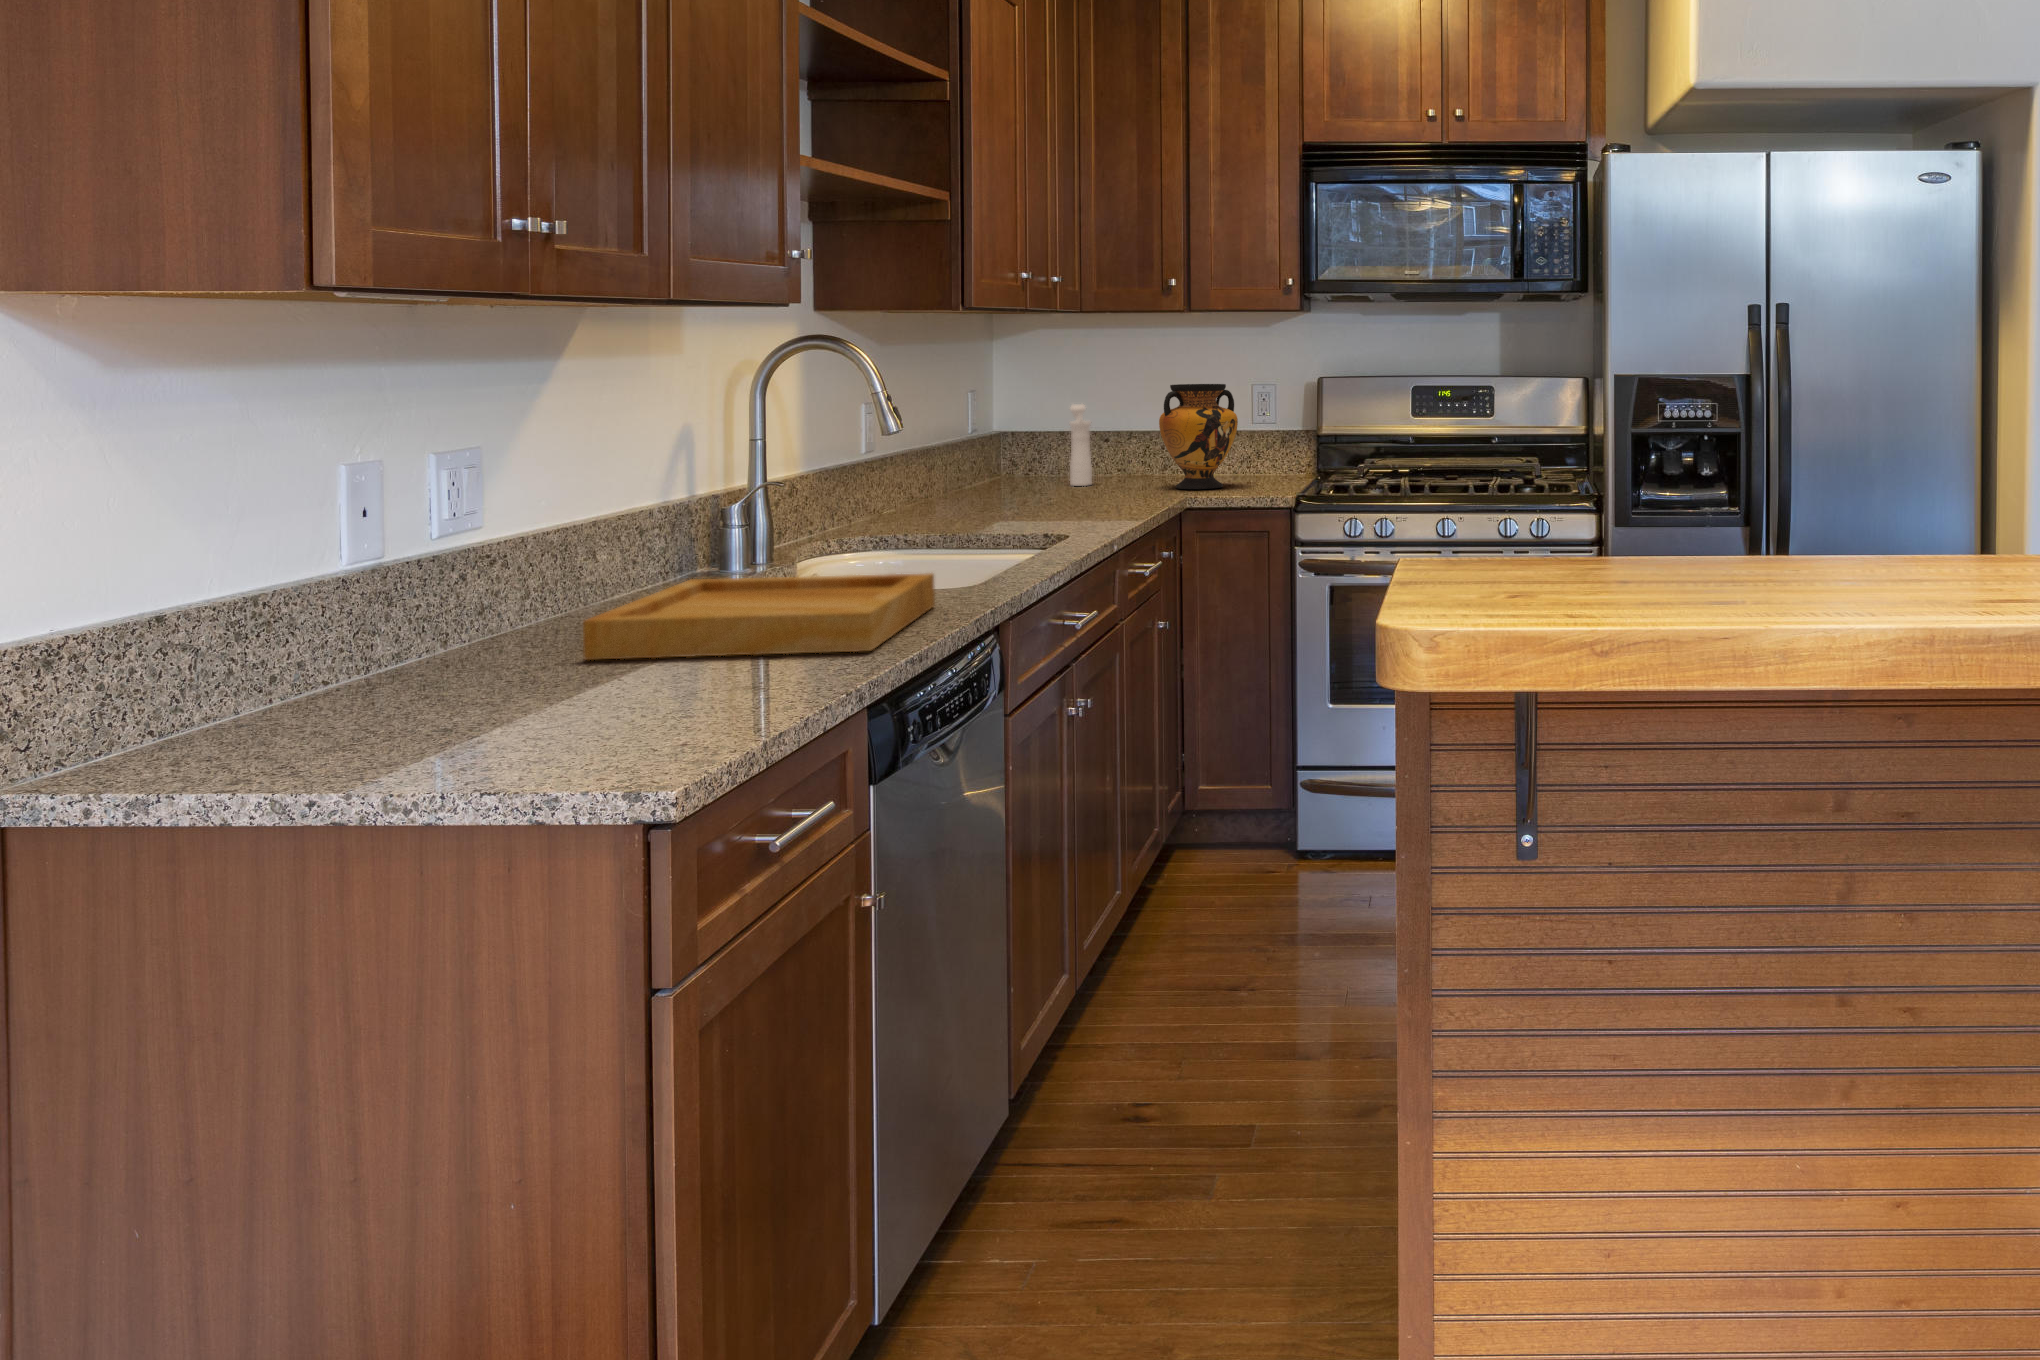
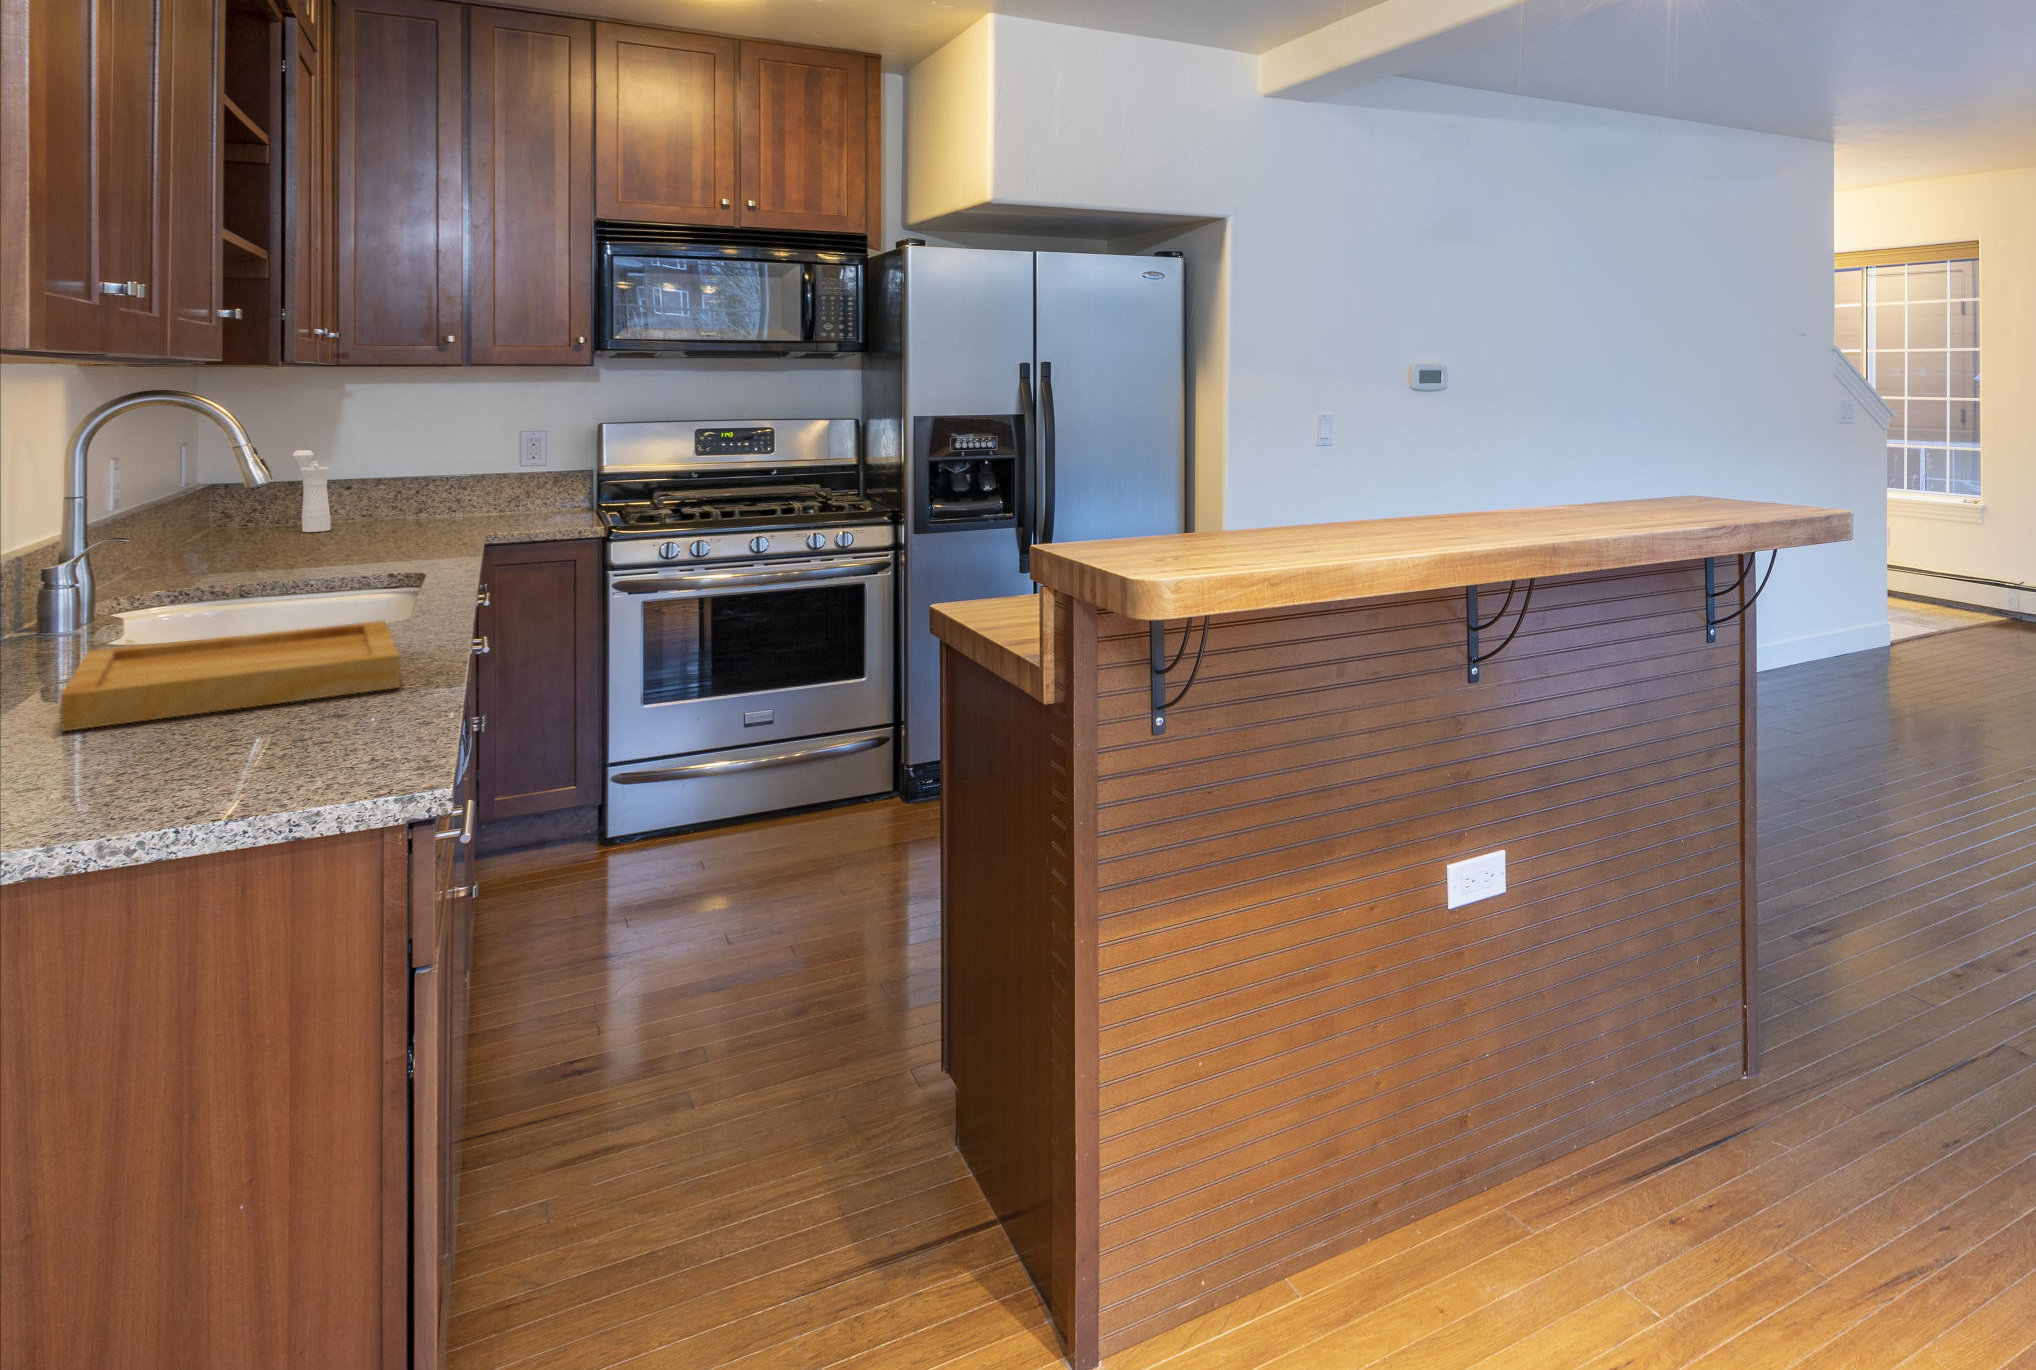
vase: present [1159,384,1238,489] -> none [423,428,515,528]

